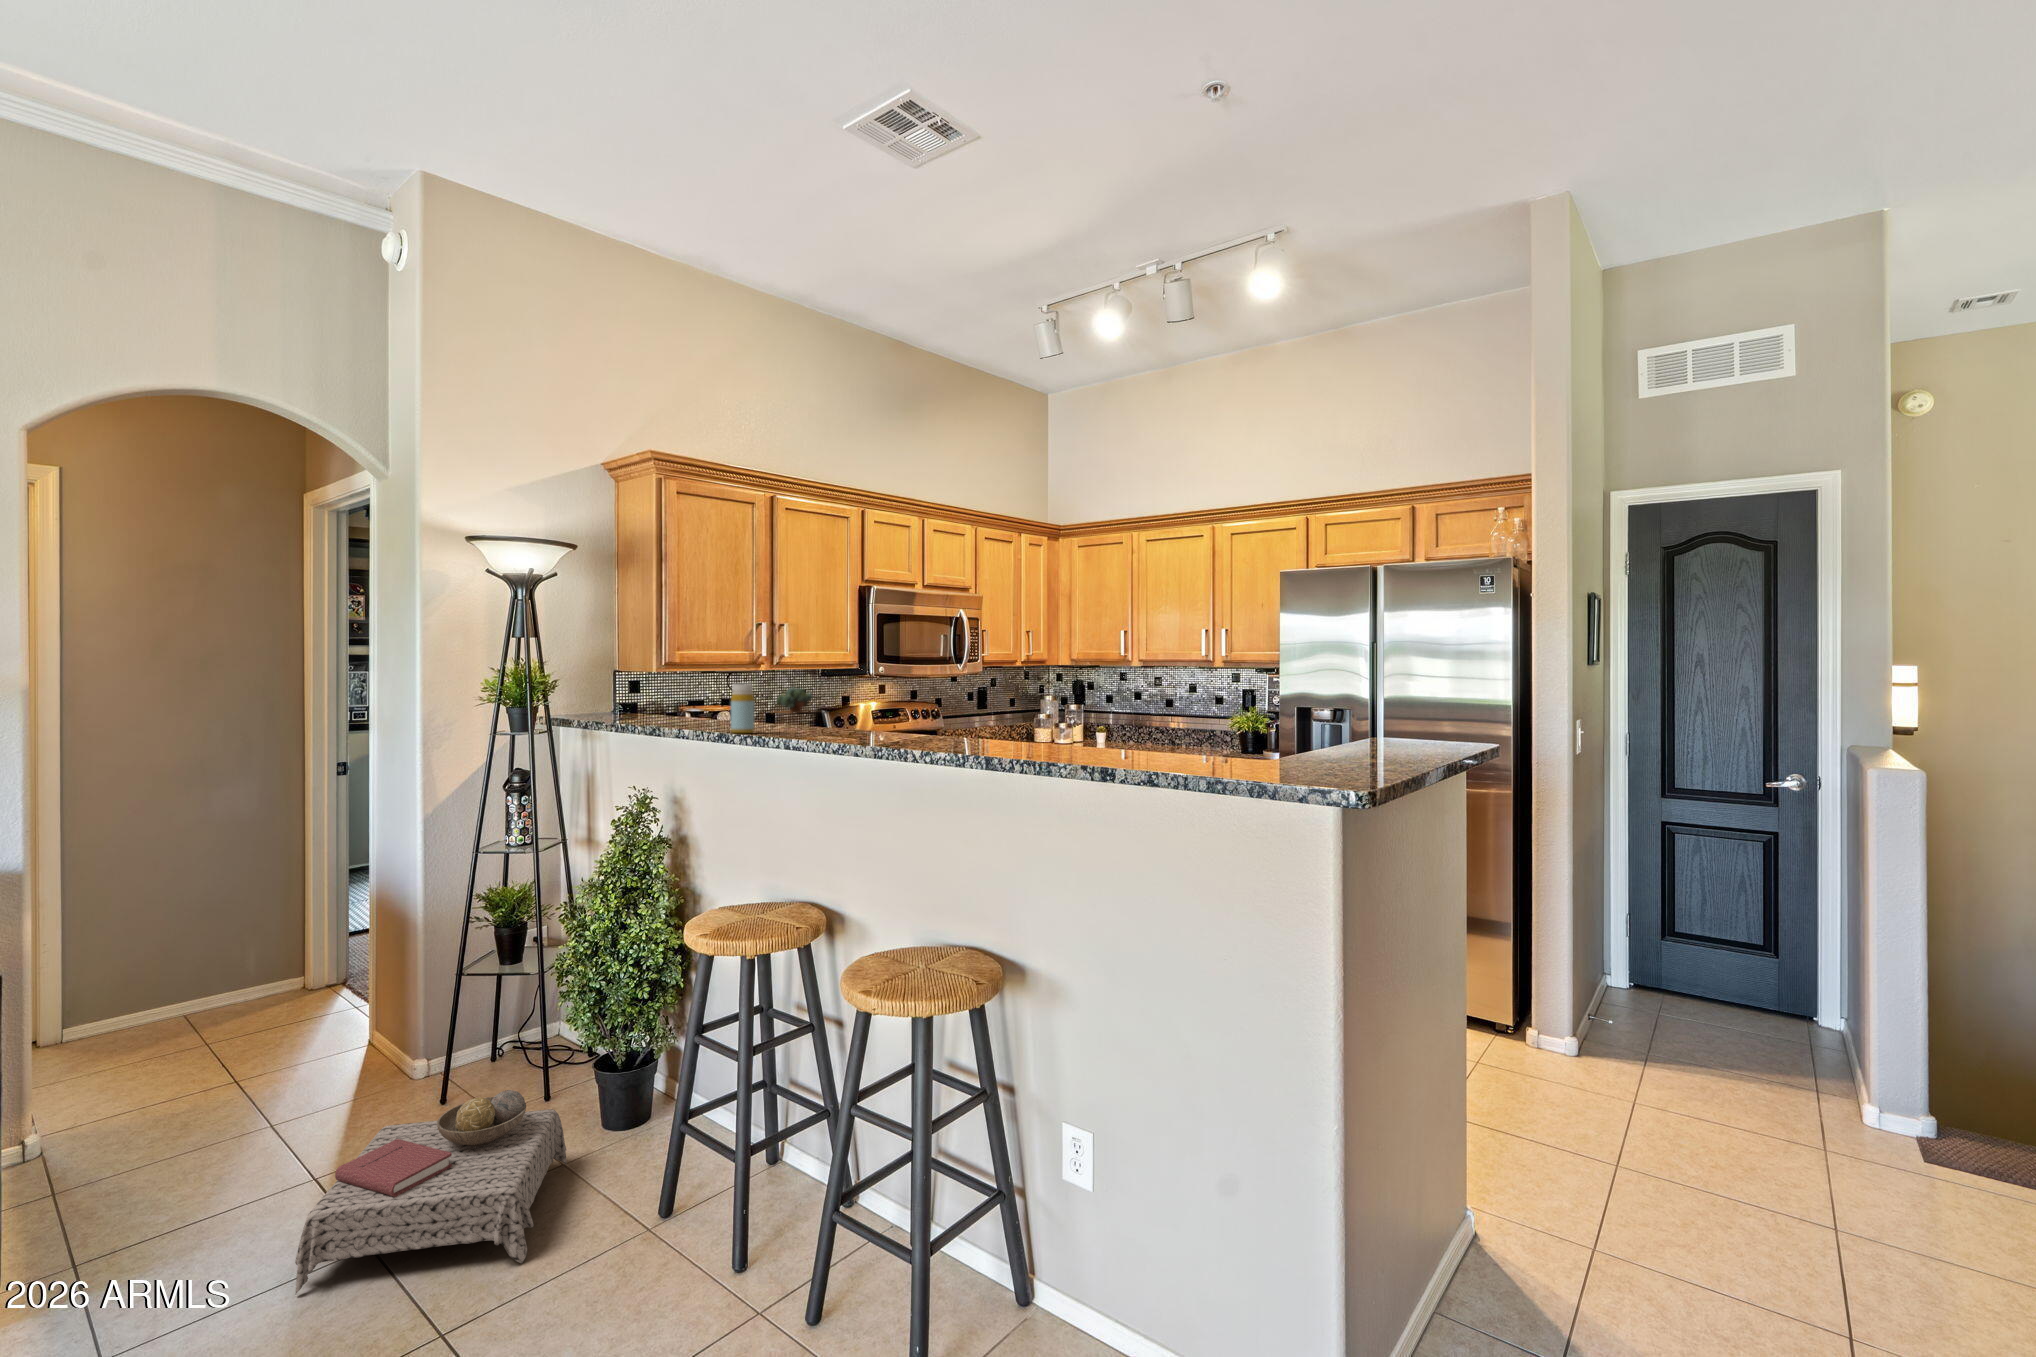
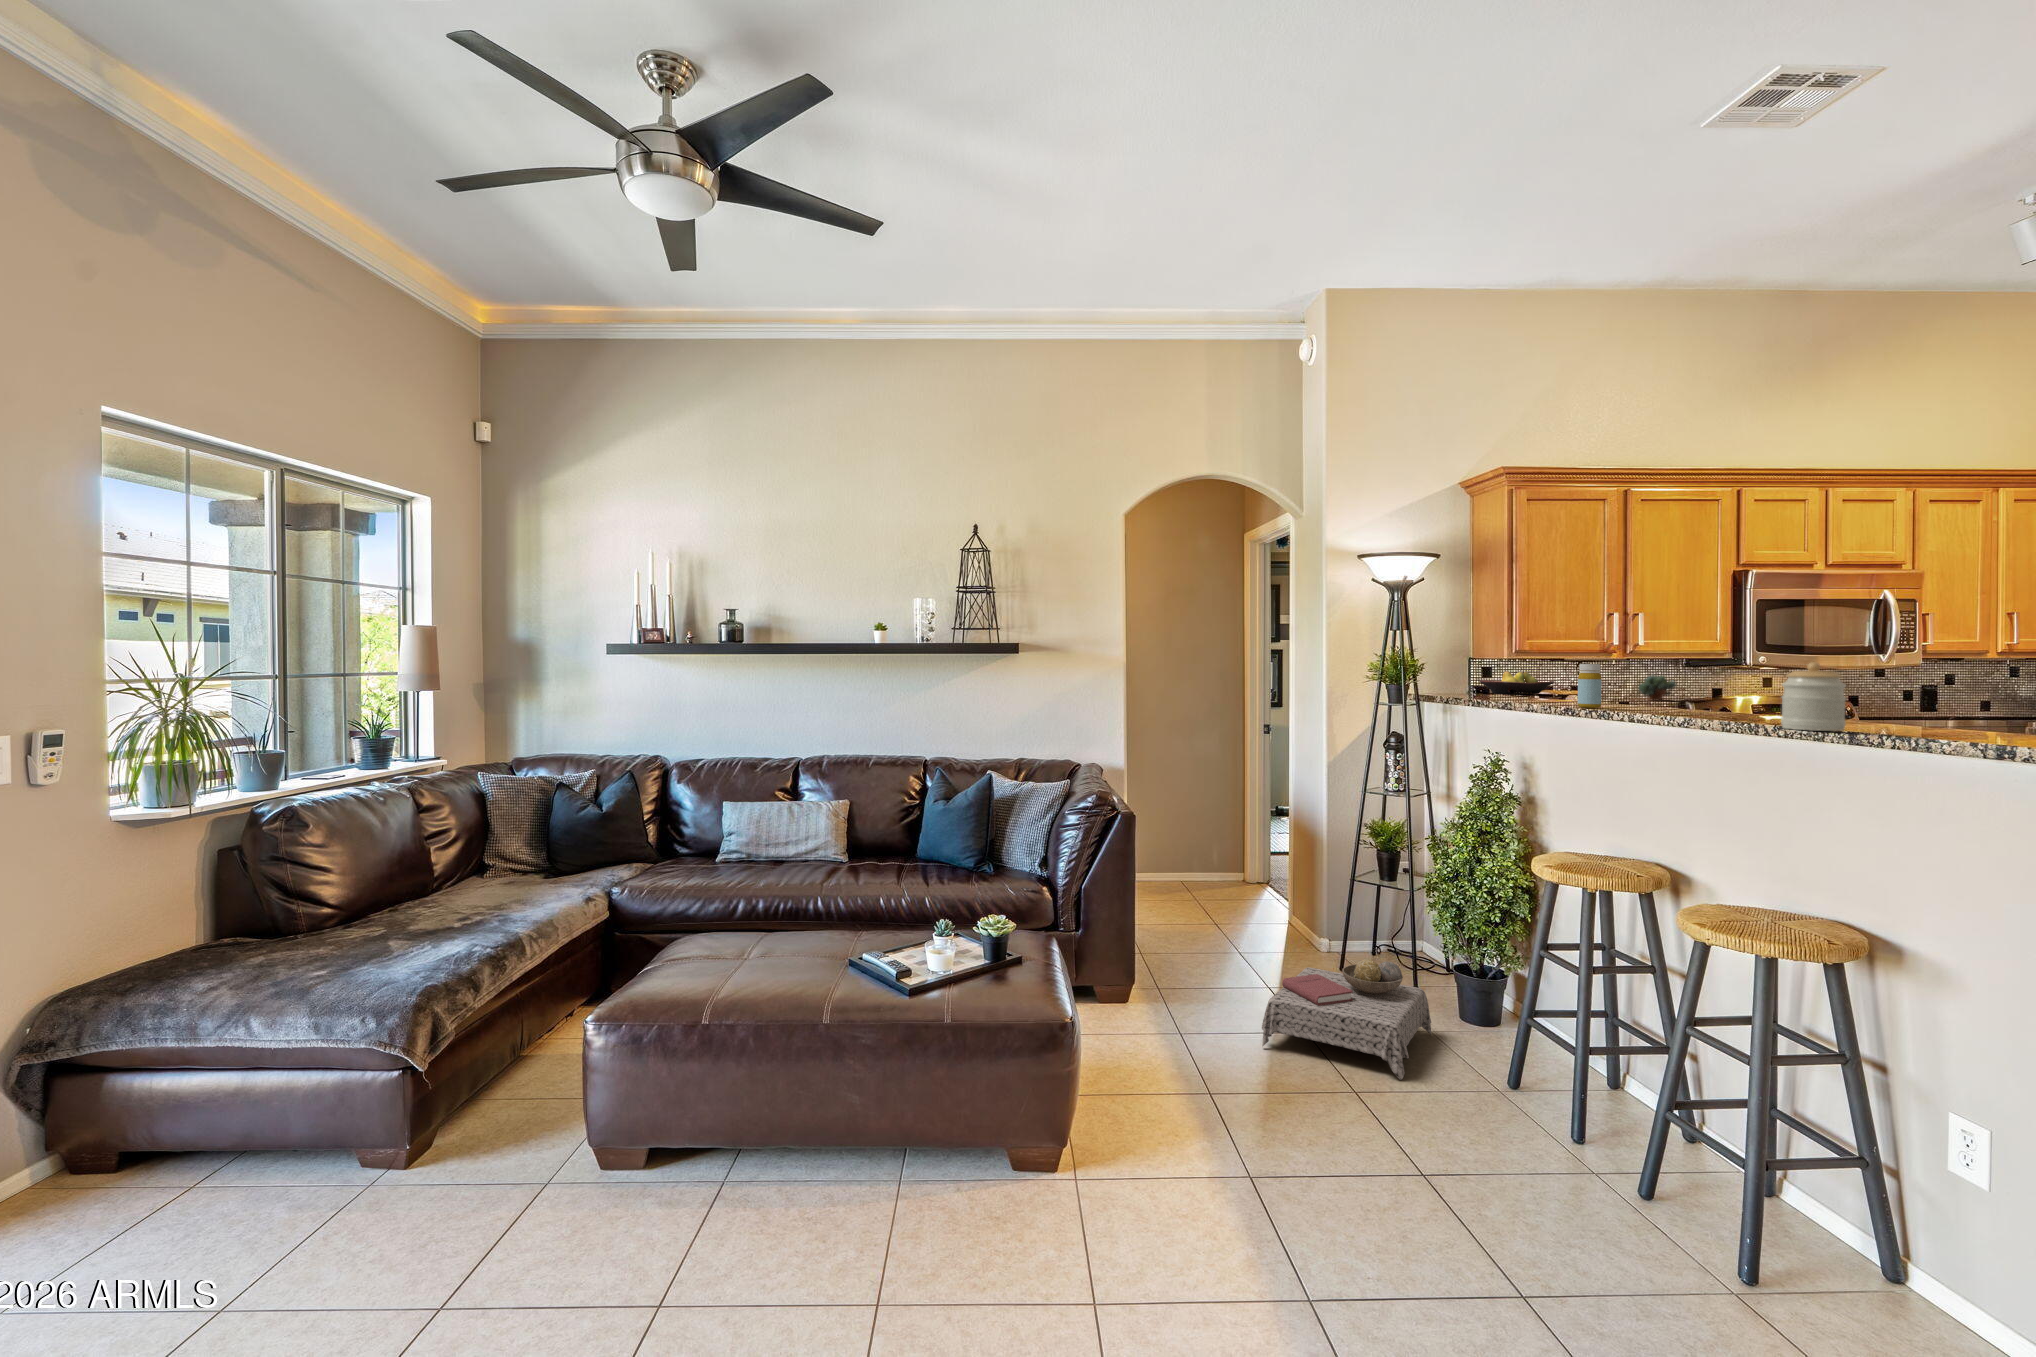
jar: none [924,685,974,756] -> present [1781,662,1846,731]
fruit bowl: none [623,686,702,713] -> present [1480,671,1554,694]

